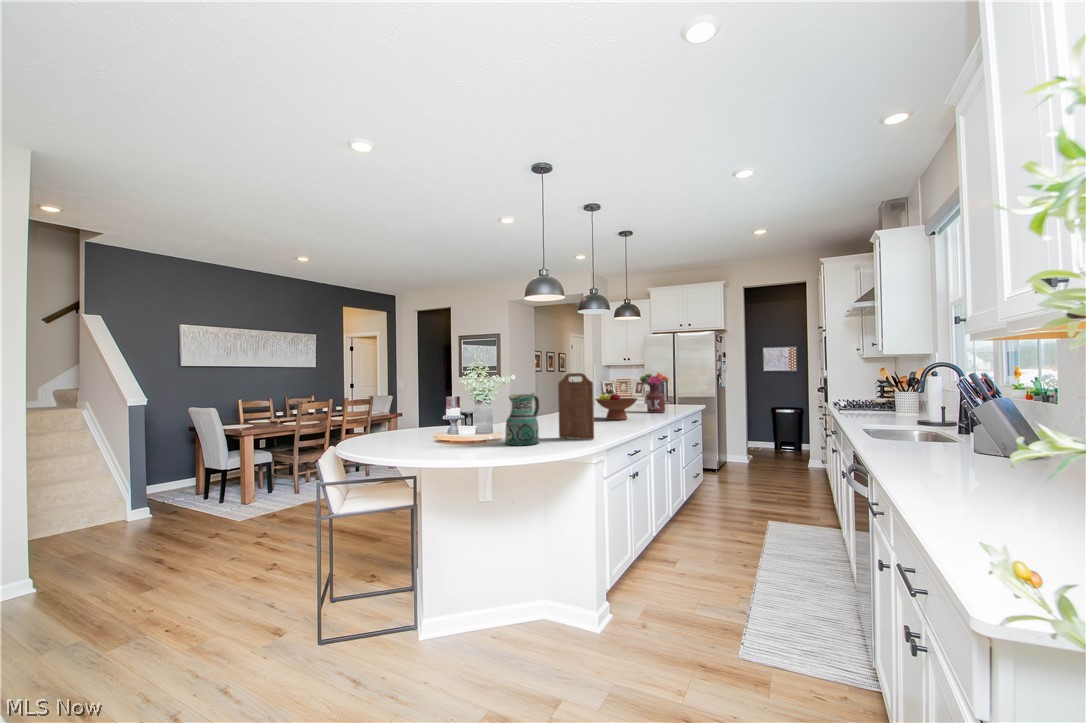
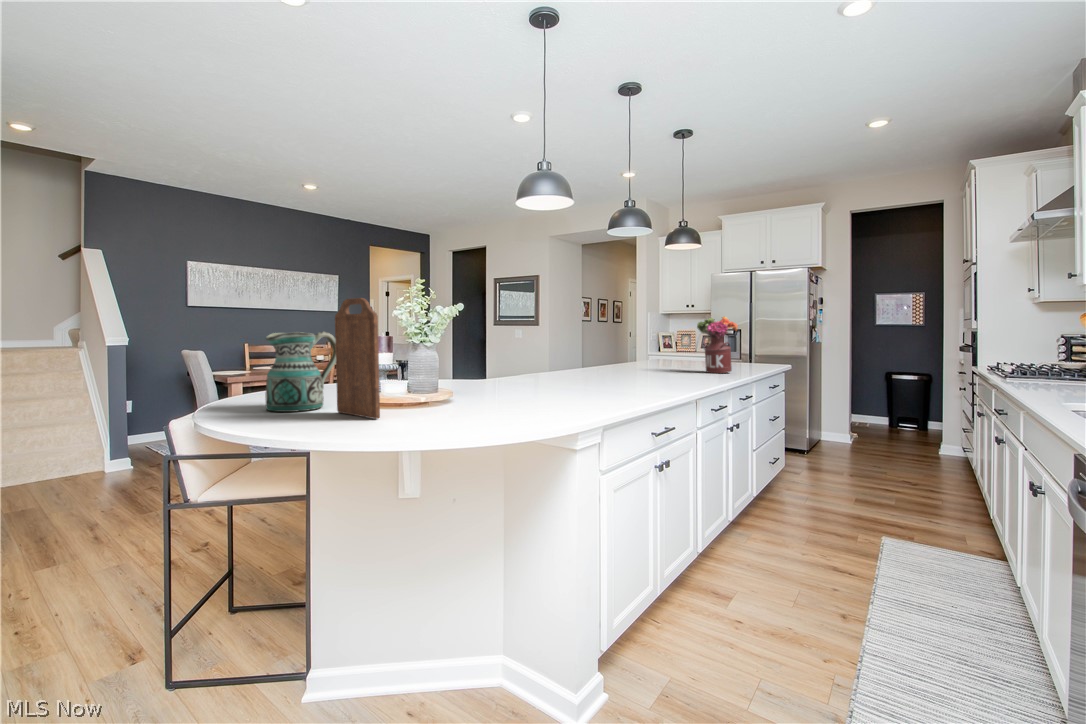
cutting board: present [558,373,594,439] -> present [335,298,380,419]
fruit bowl: present [596,392,638,420] -> none [623,340,686,381]
ceramic pitcher: present [505,393,540,445] -> present [266,332,336,412]

